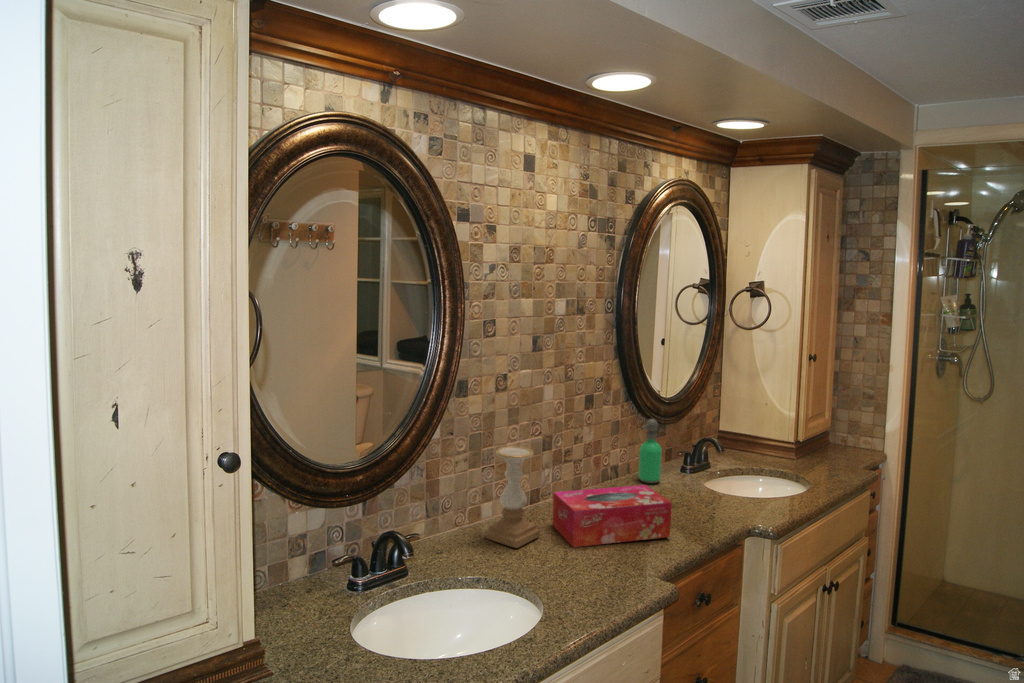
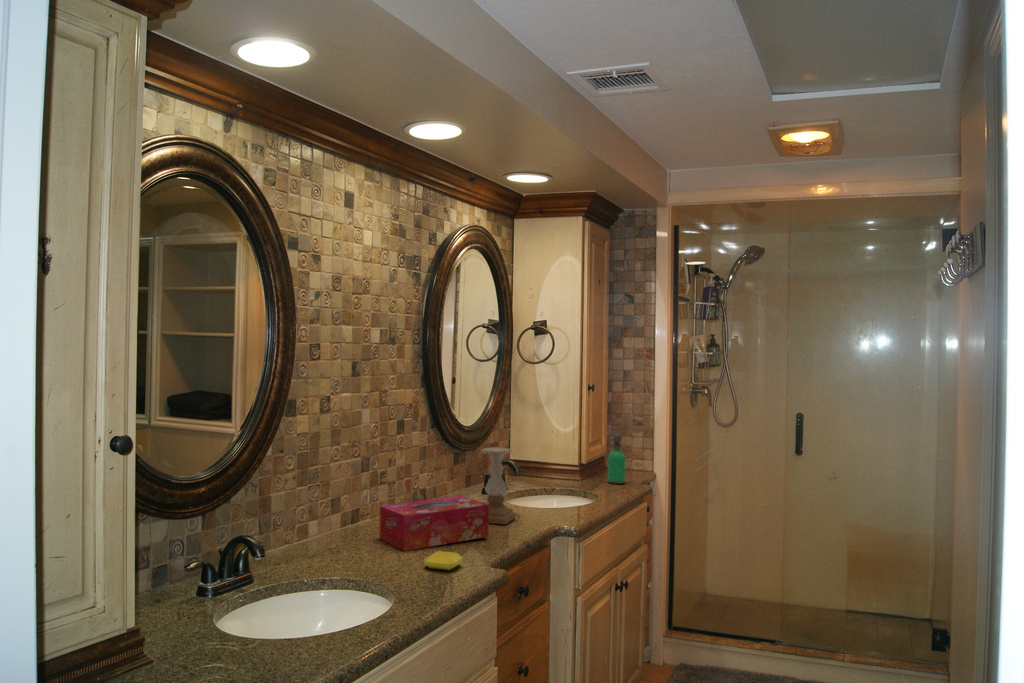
soap dispenser: present [638,419,662,483] -> present [608,433,625,484]
candle holder: present [485,446,540,548] -> present [482,447,515,524]
soap bar: none [588,558,632,584] -> present [424,551,463,570]

